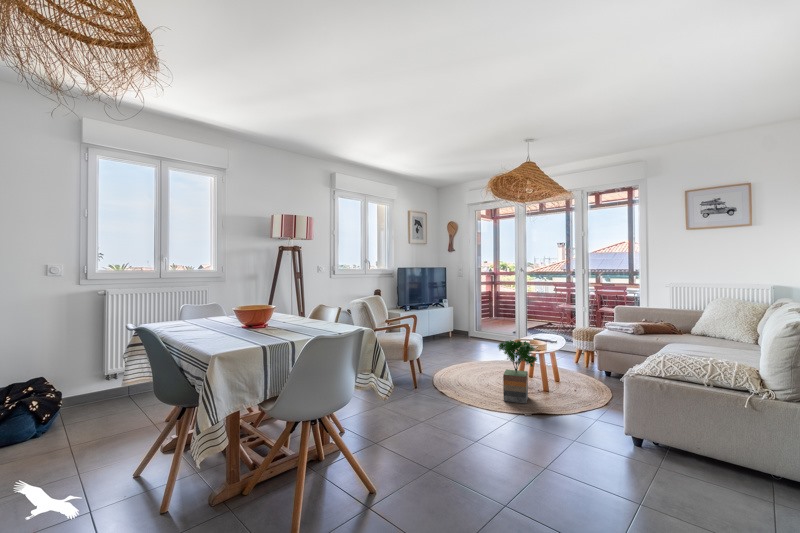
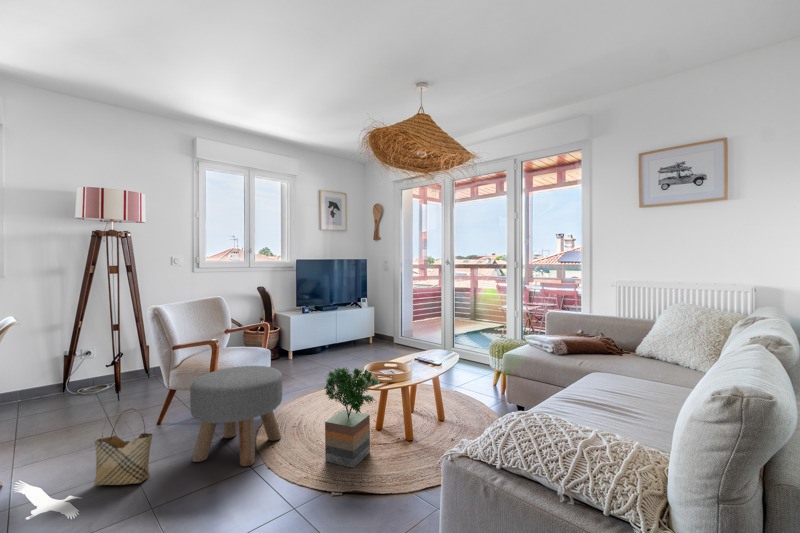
ottoman: none [408,341,465,403] -> present [190,366,282,466]
woven basket: none [368,365,400,412] -> present [94,409,153,486]

